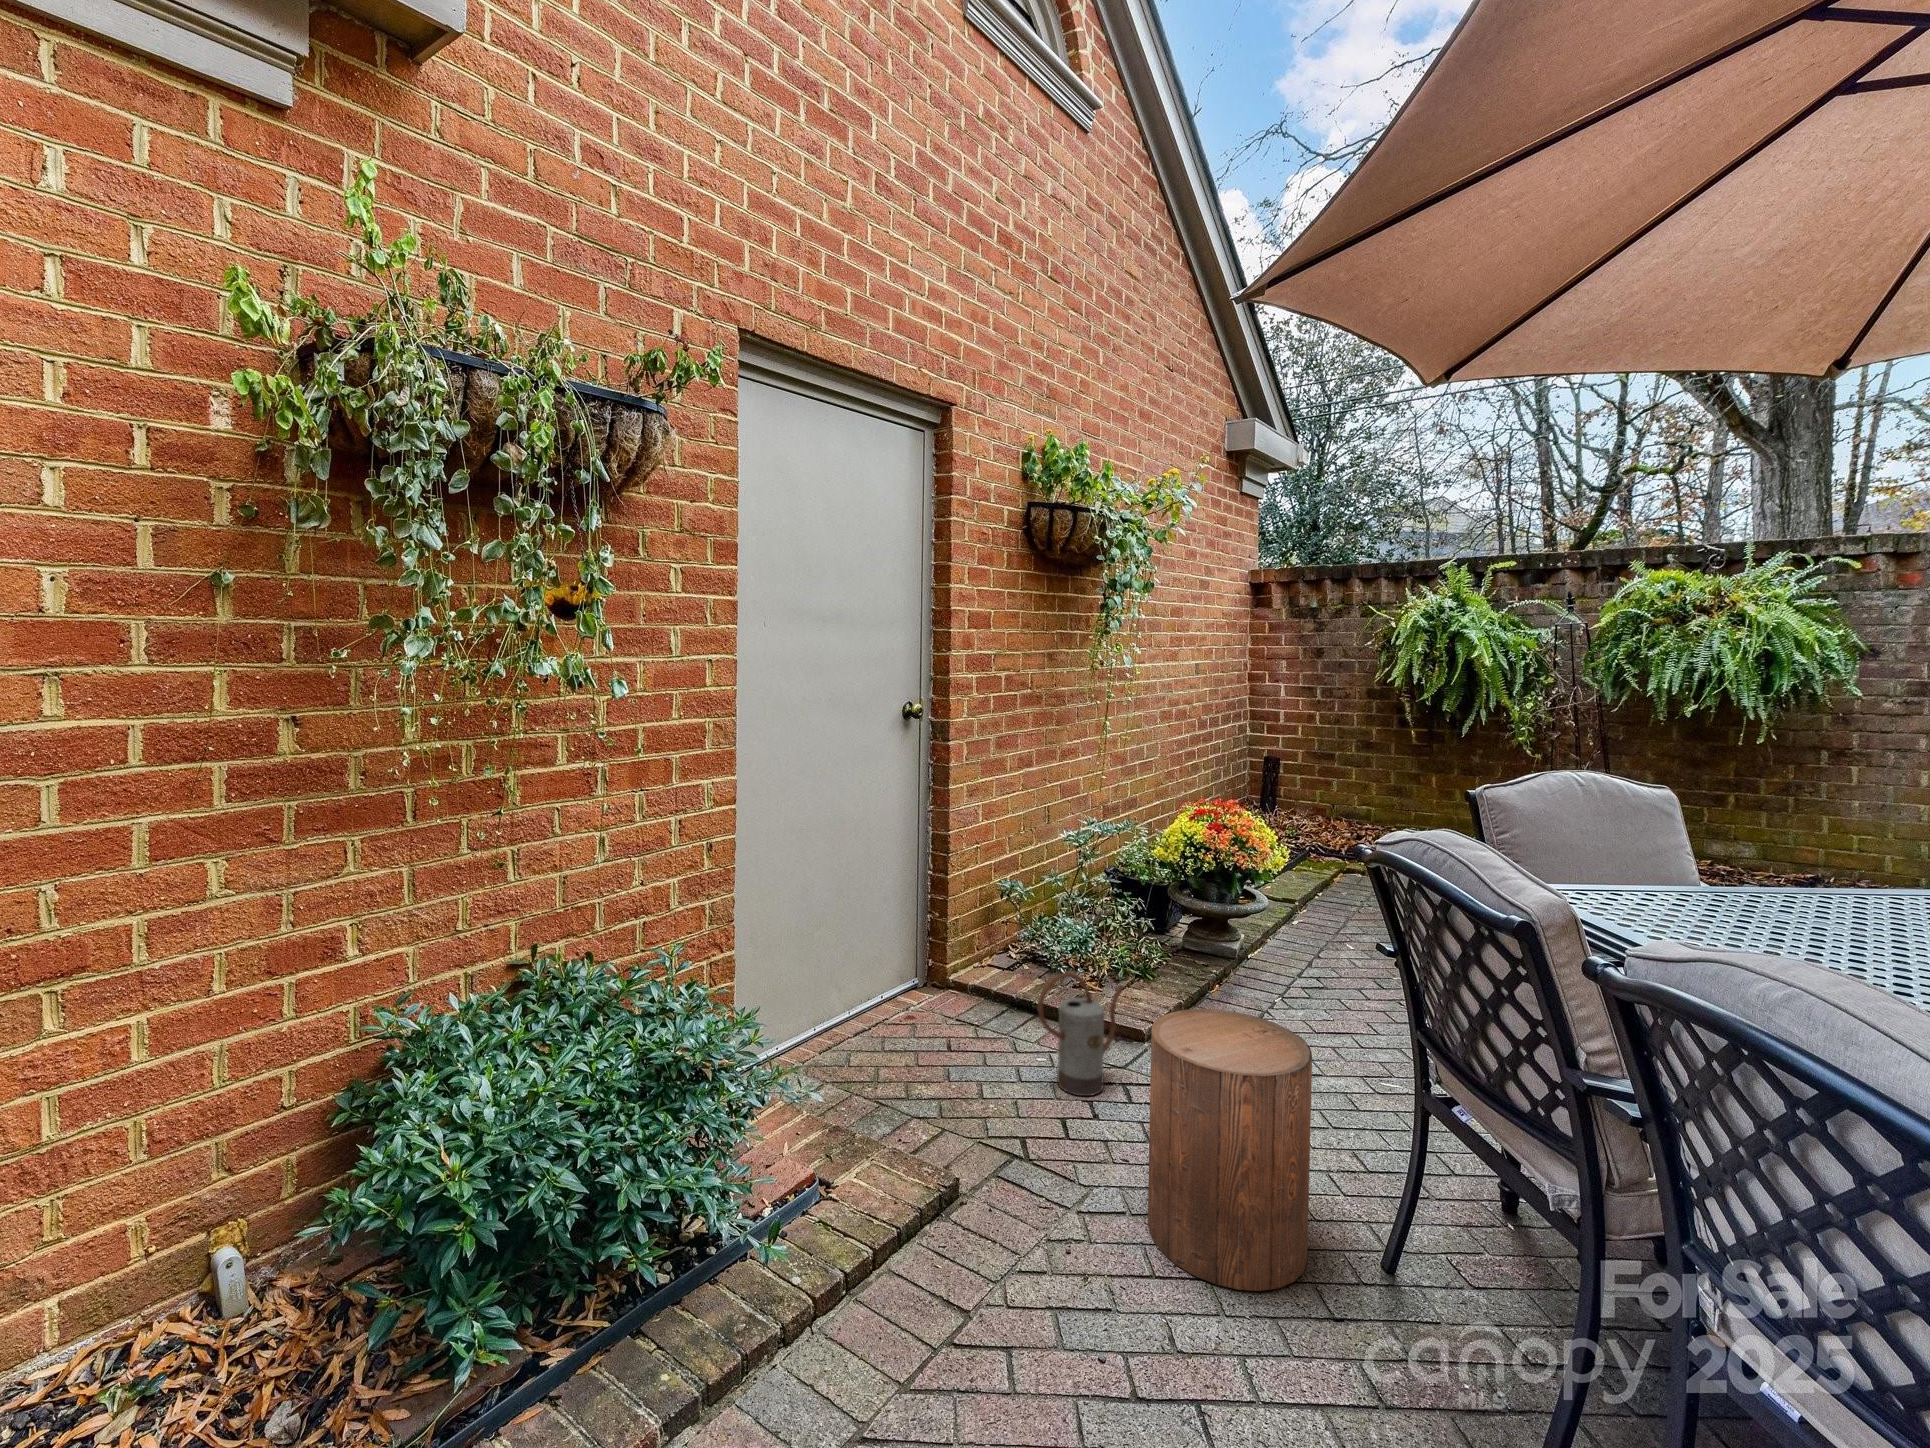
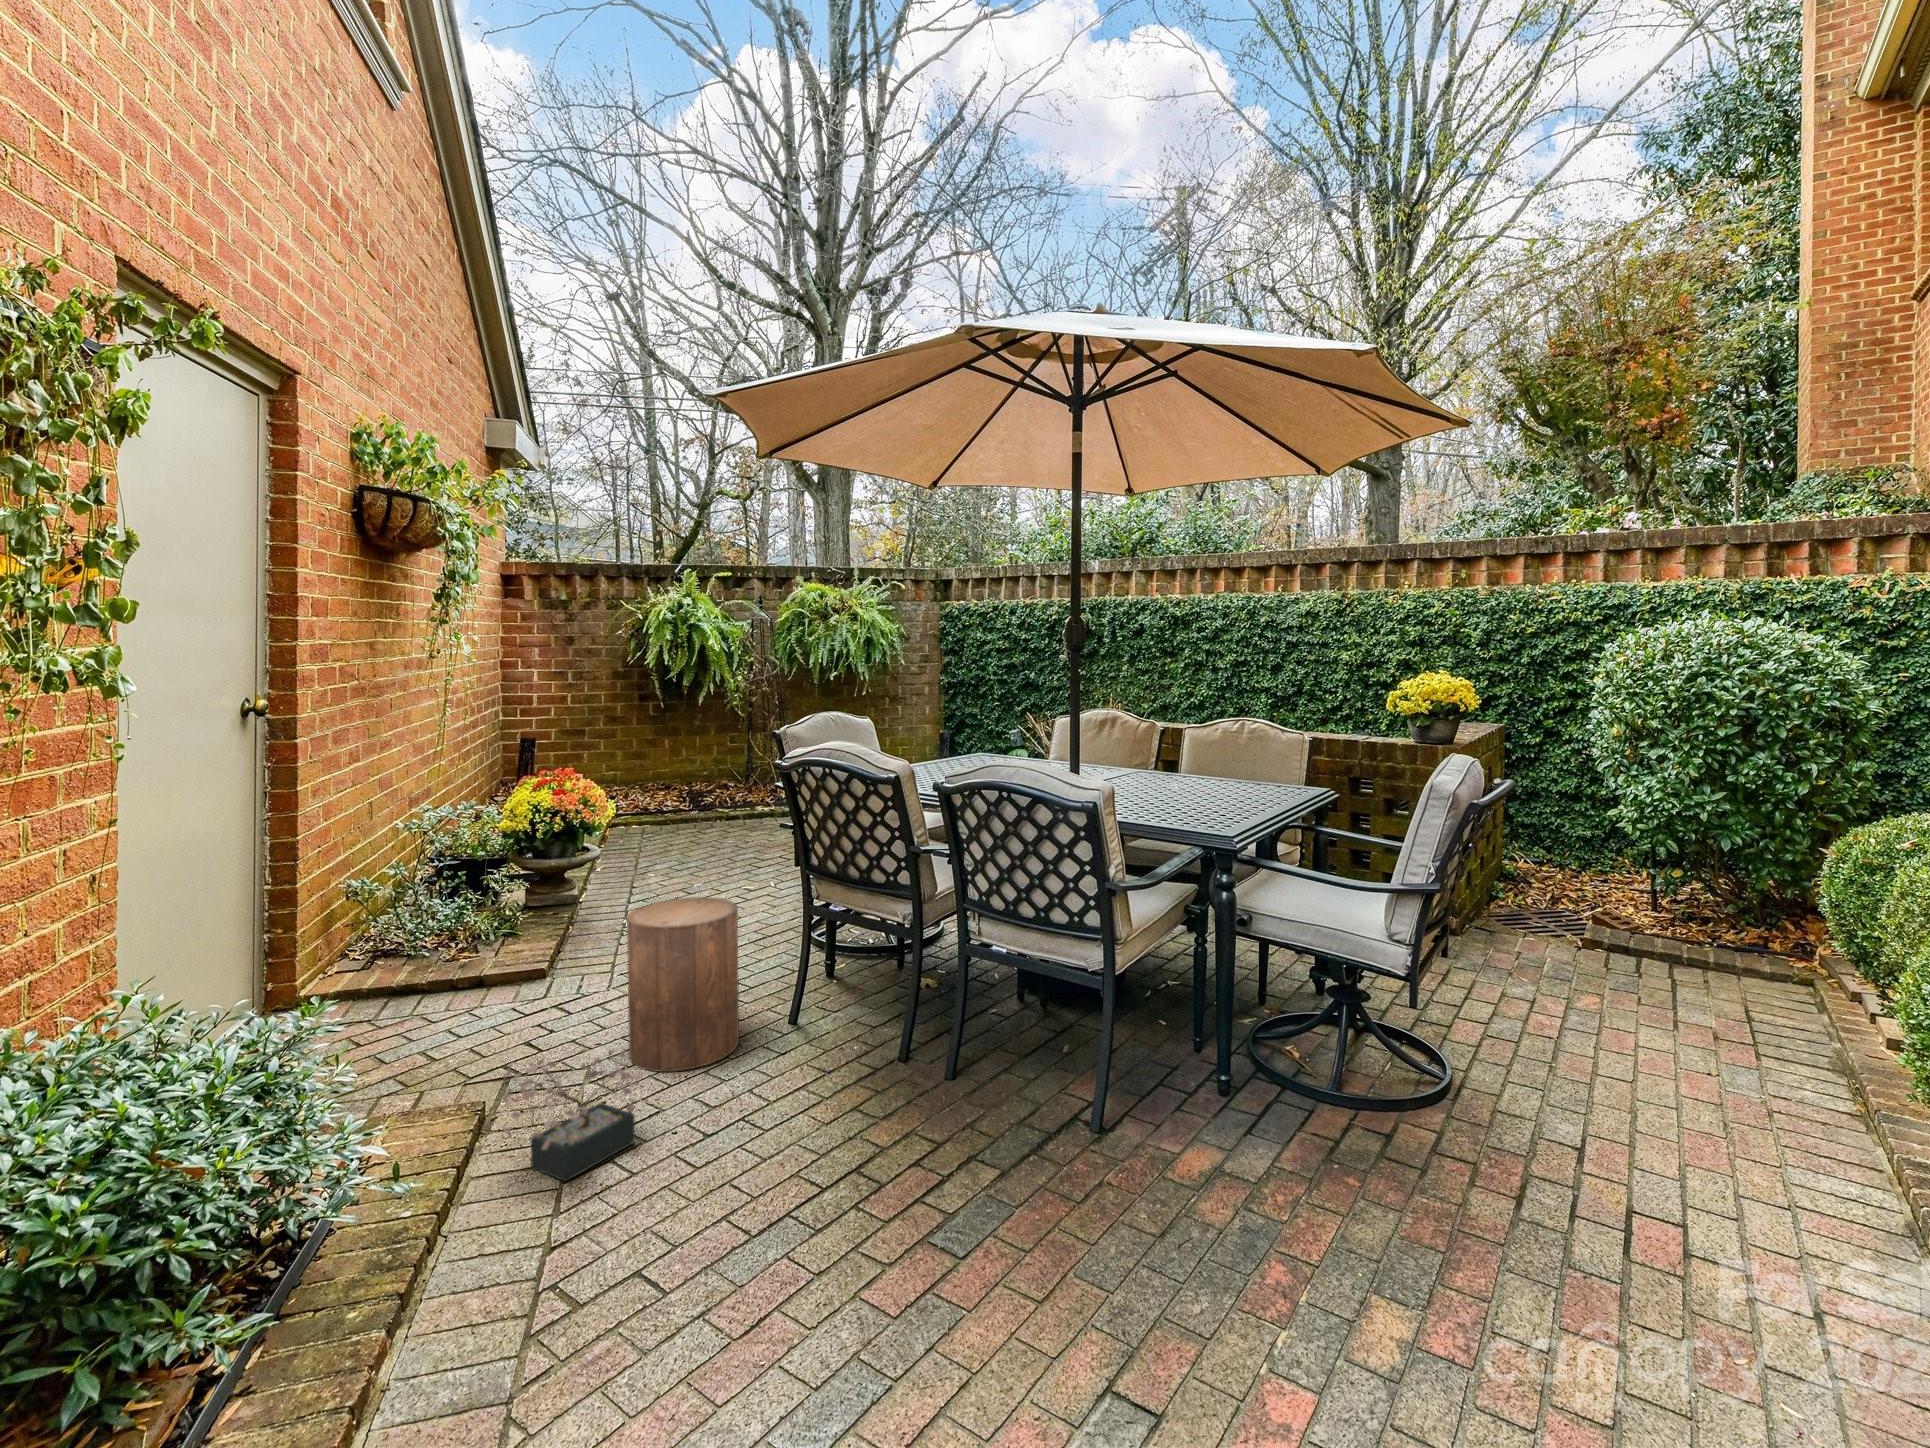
watering can: present [1038,972,1124,1096] -> none [481,924,544,1028]
decorative plant: none [896,1175,1086,1376] -> present [502,1050,640,1181]

